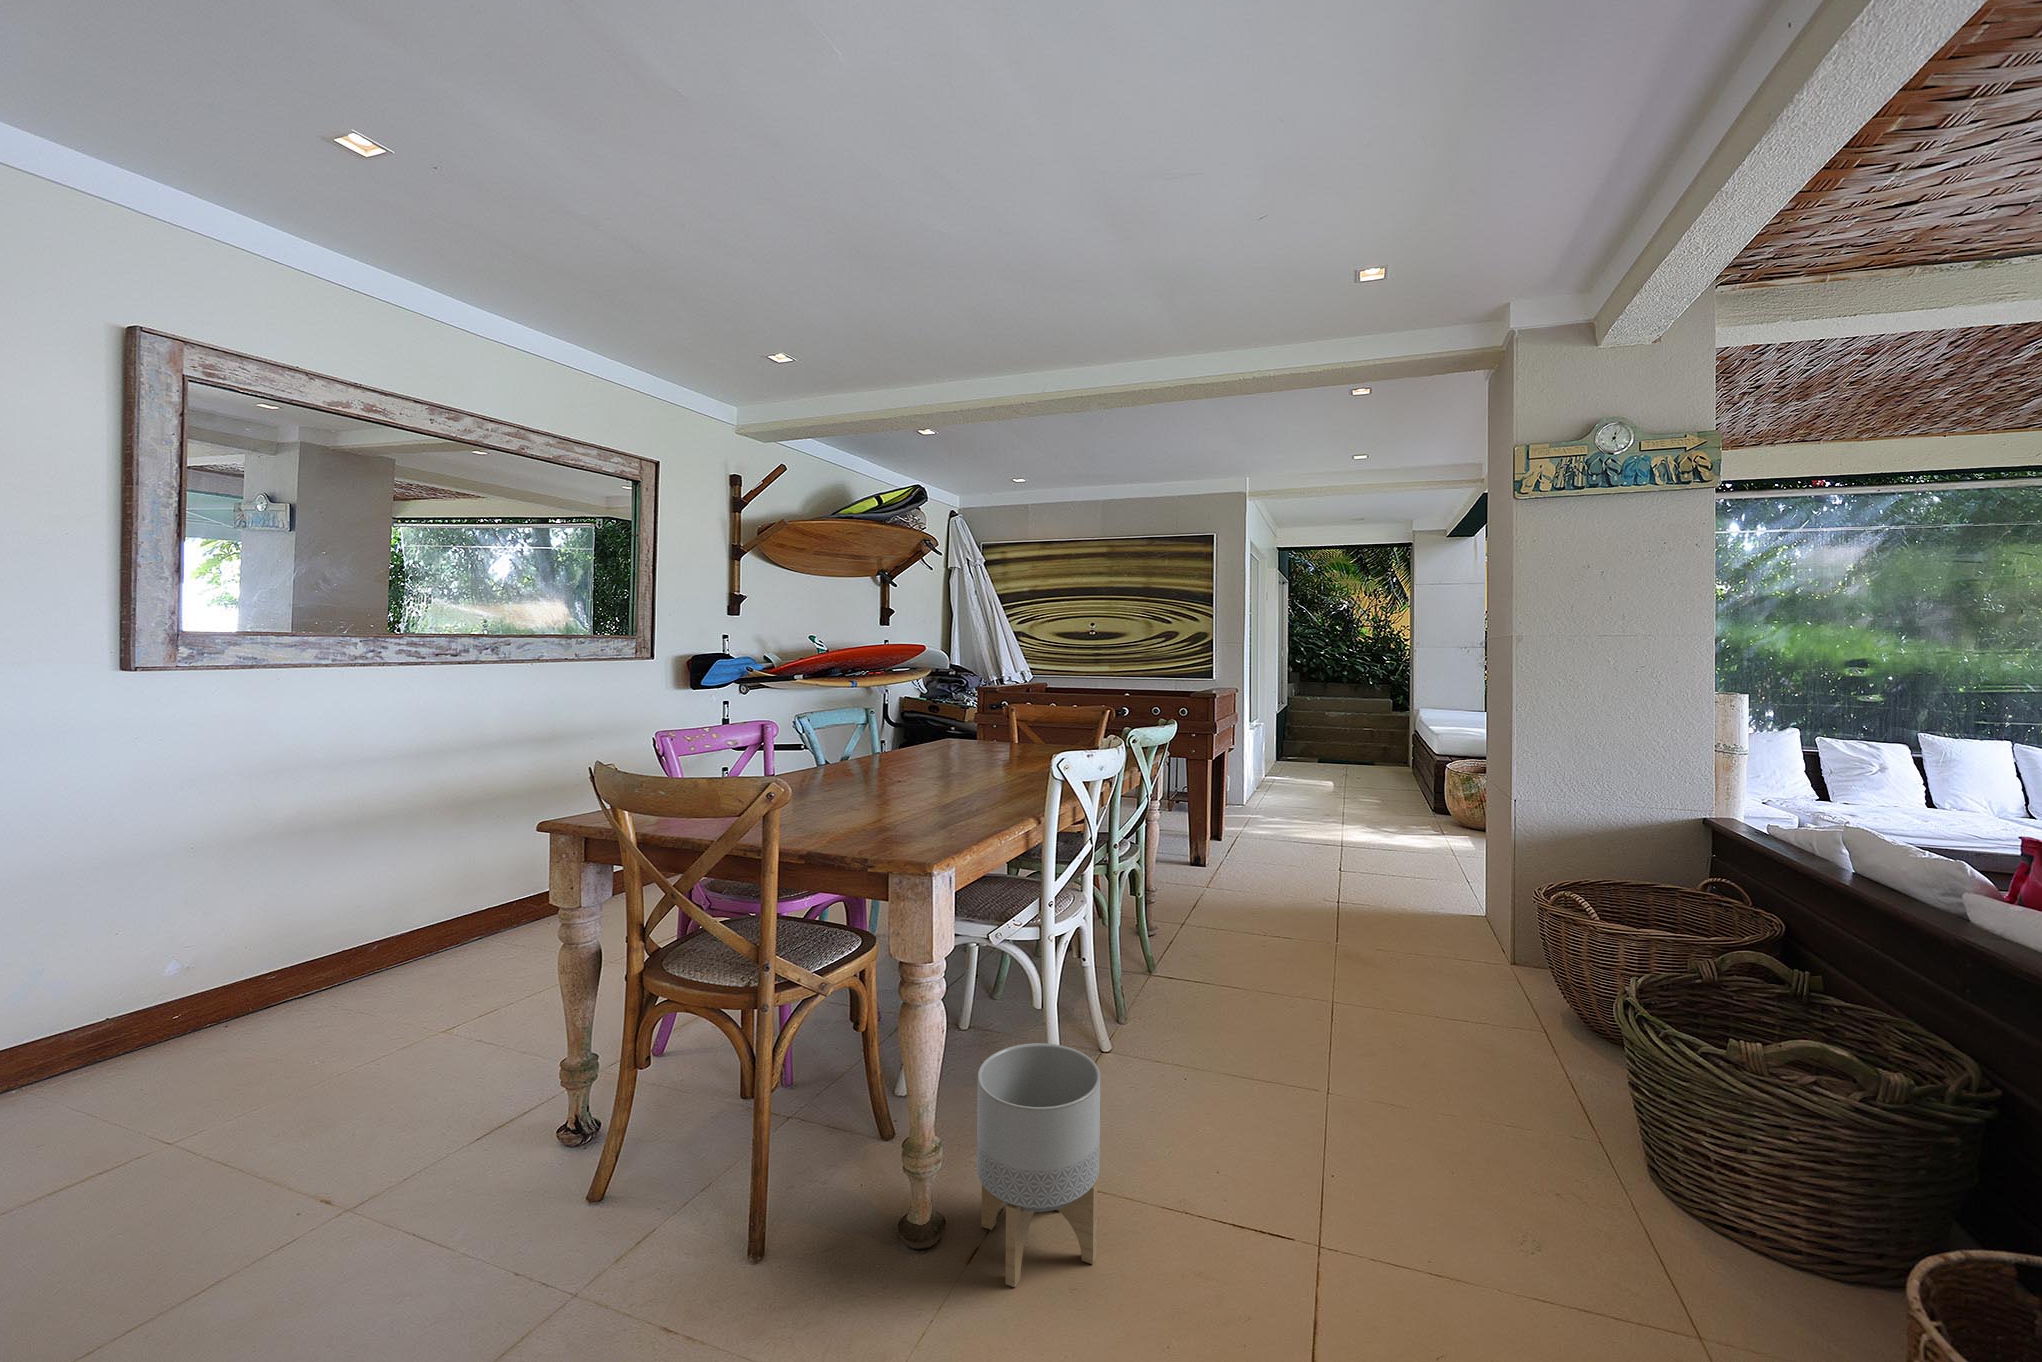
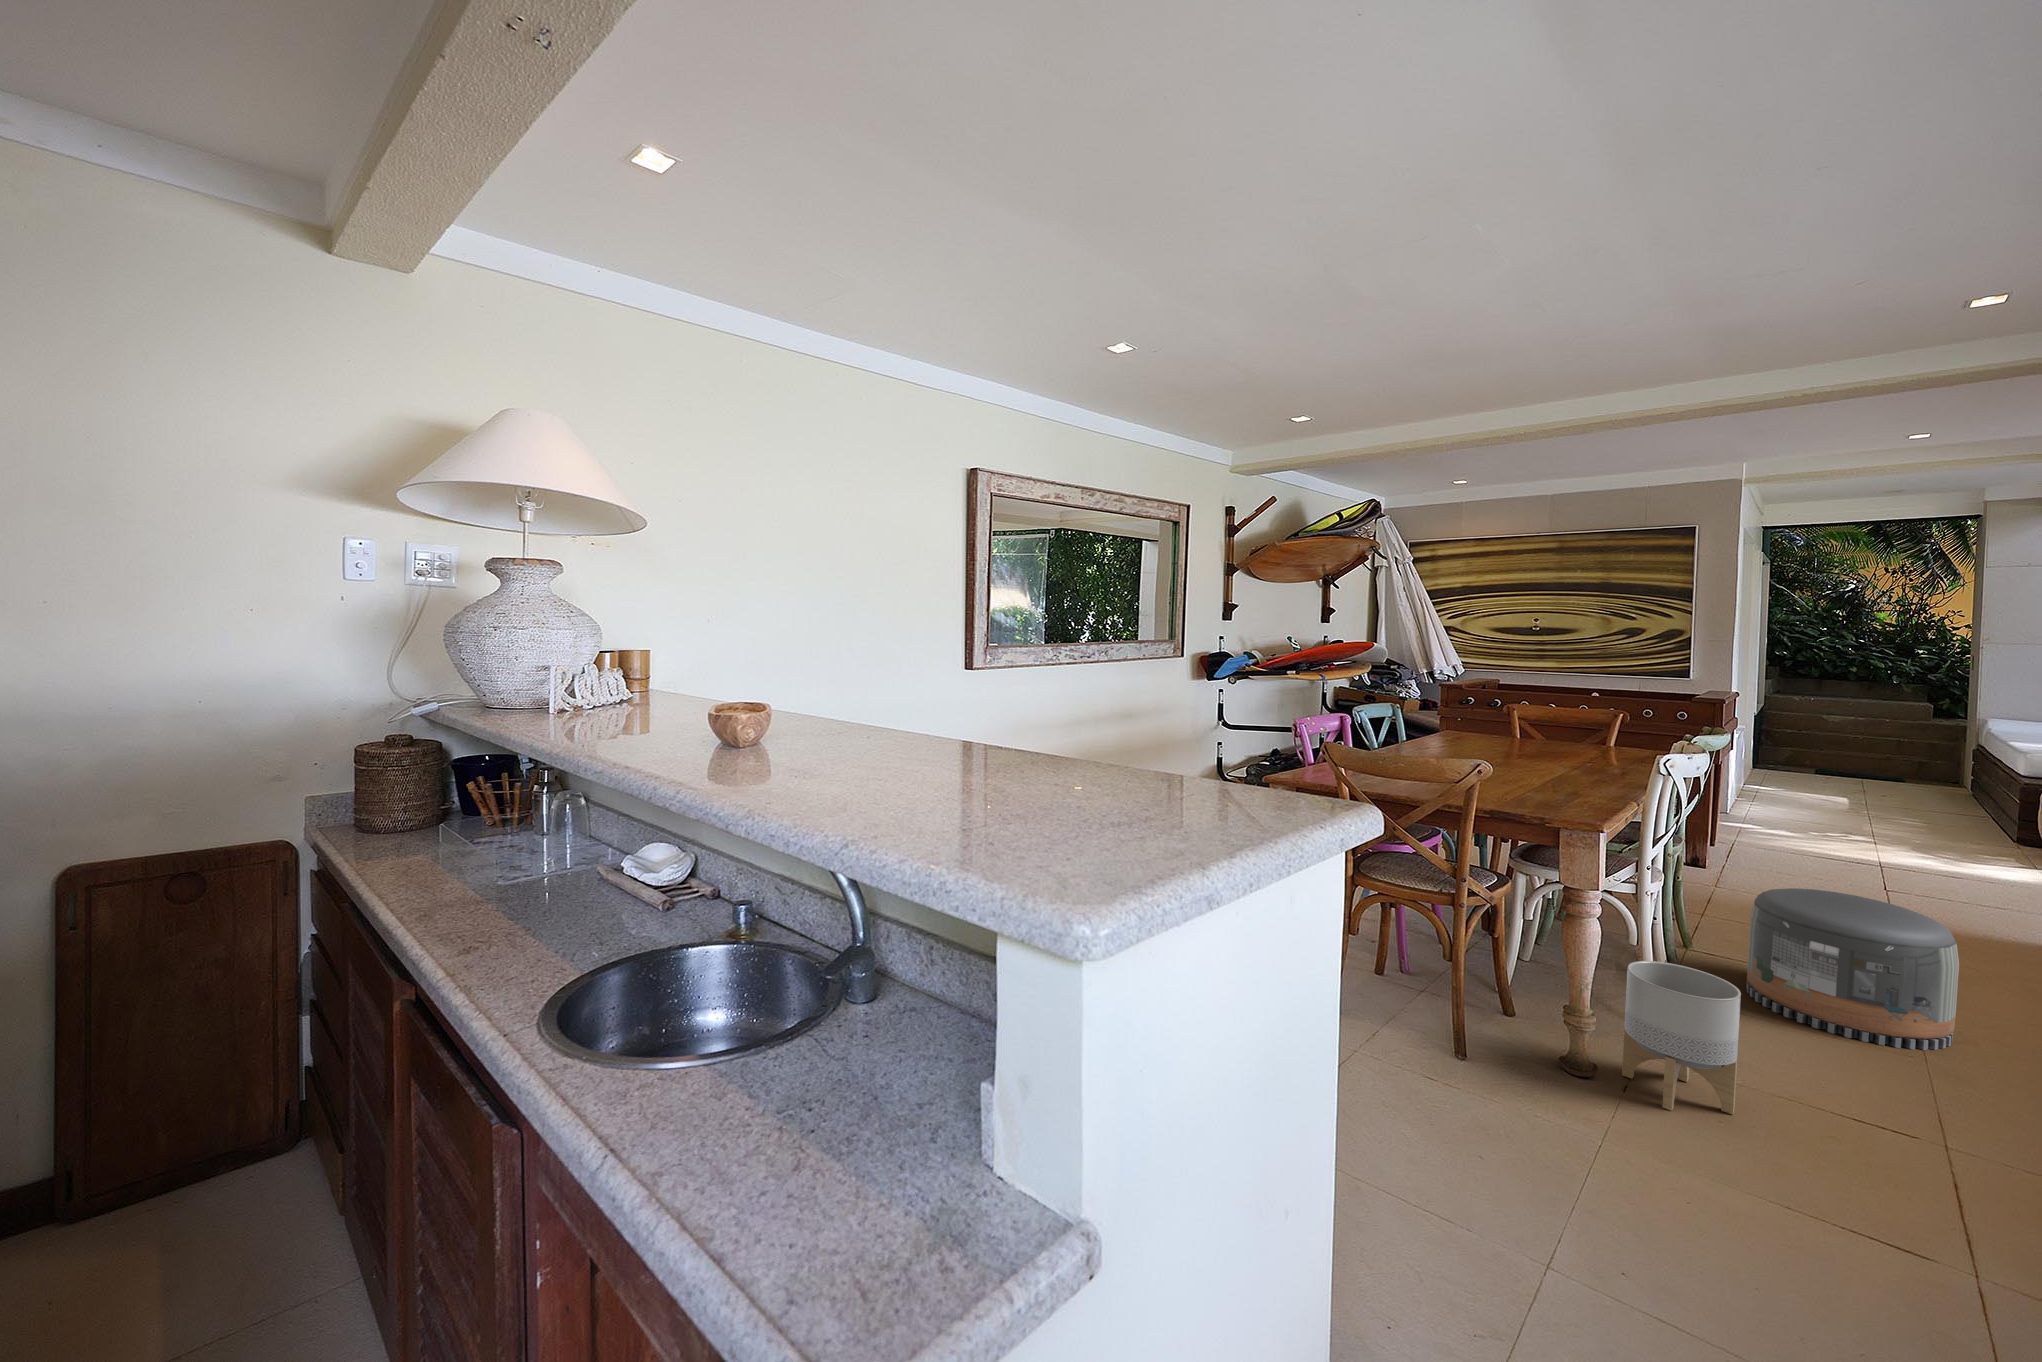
pouf: none [1186,890,1350,1069] -> present [1746,888,1959,1050]

